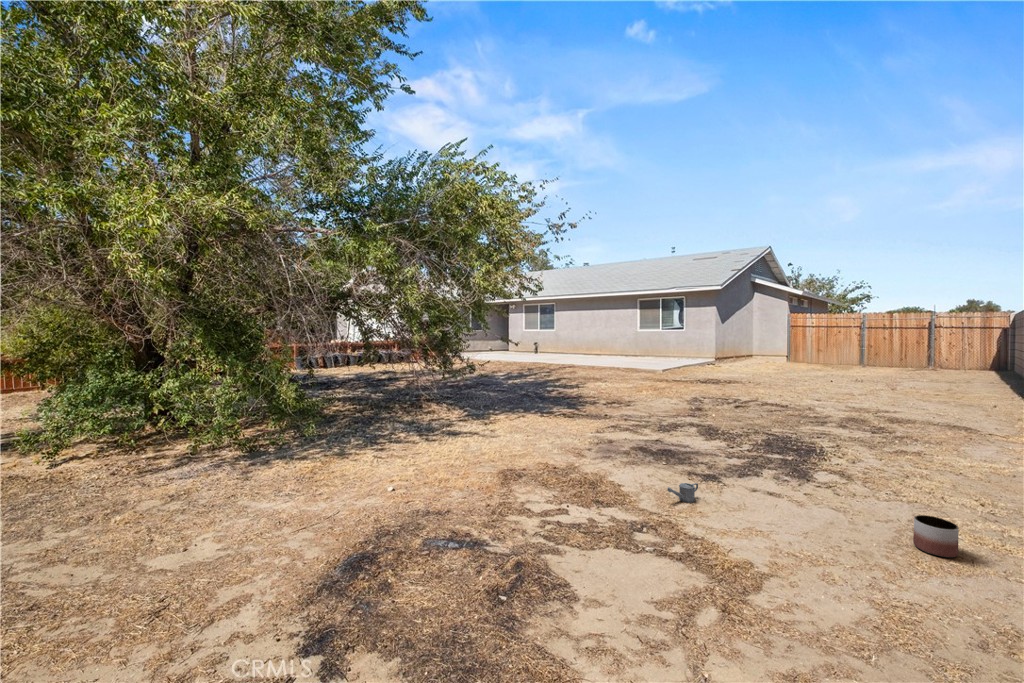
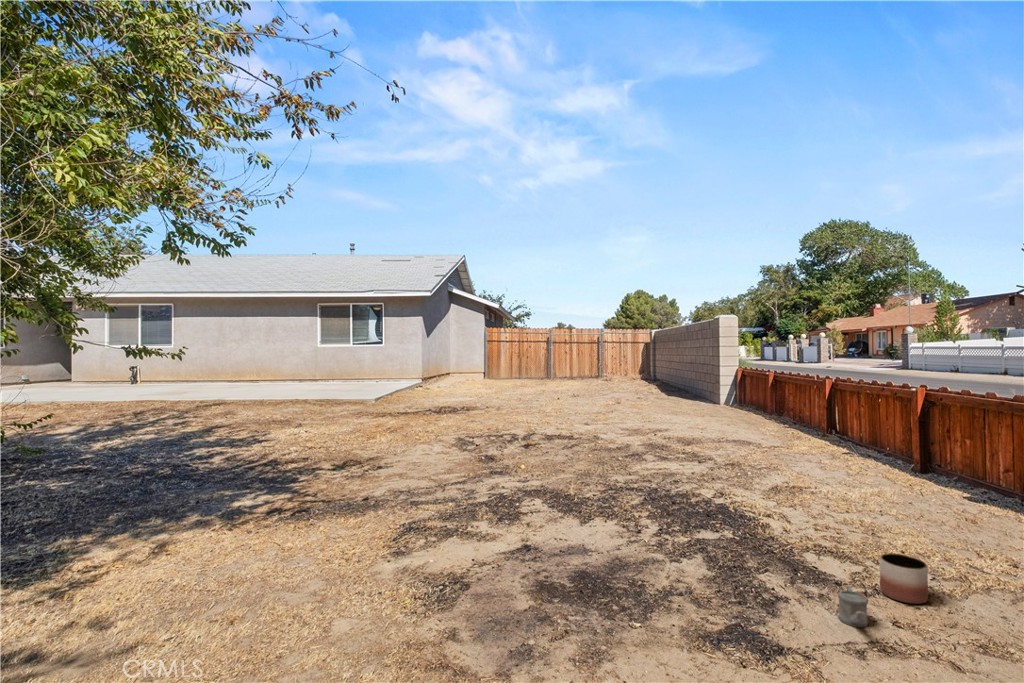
watering can: present [668,483,698,503] -> present [838,586,868,627]

